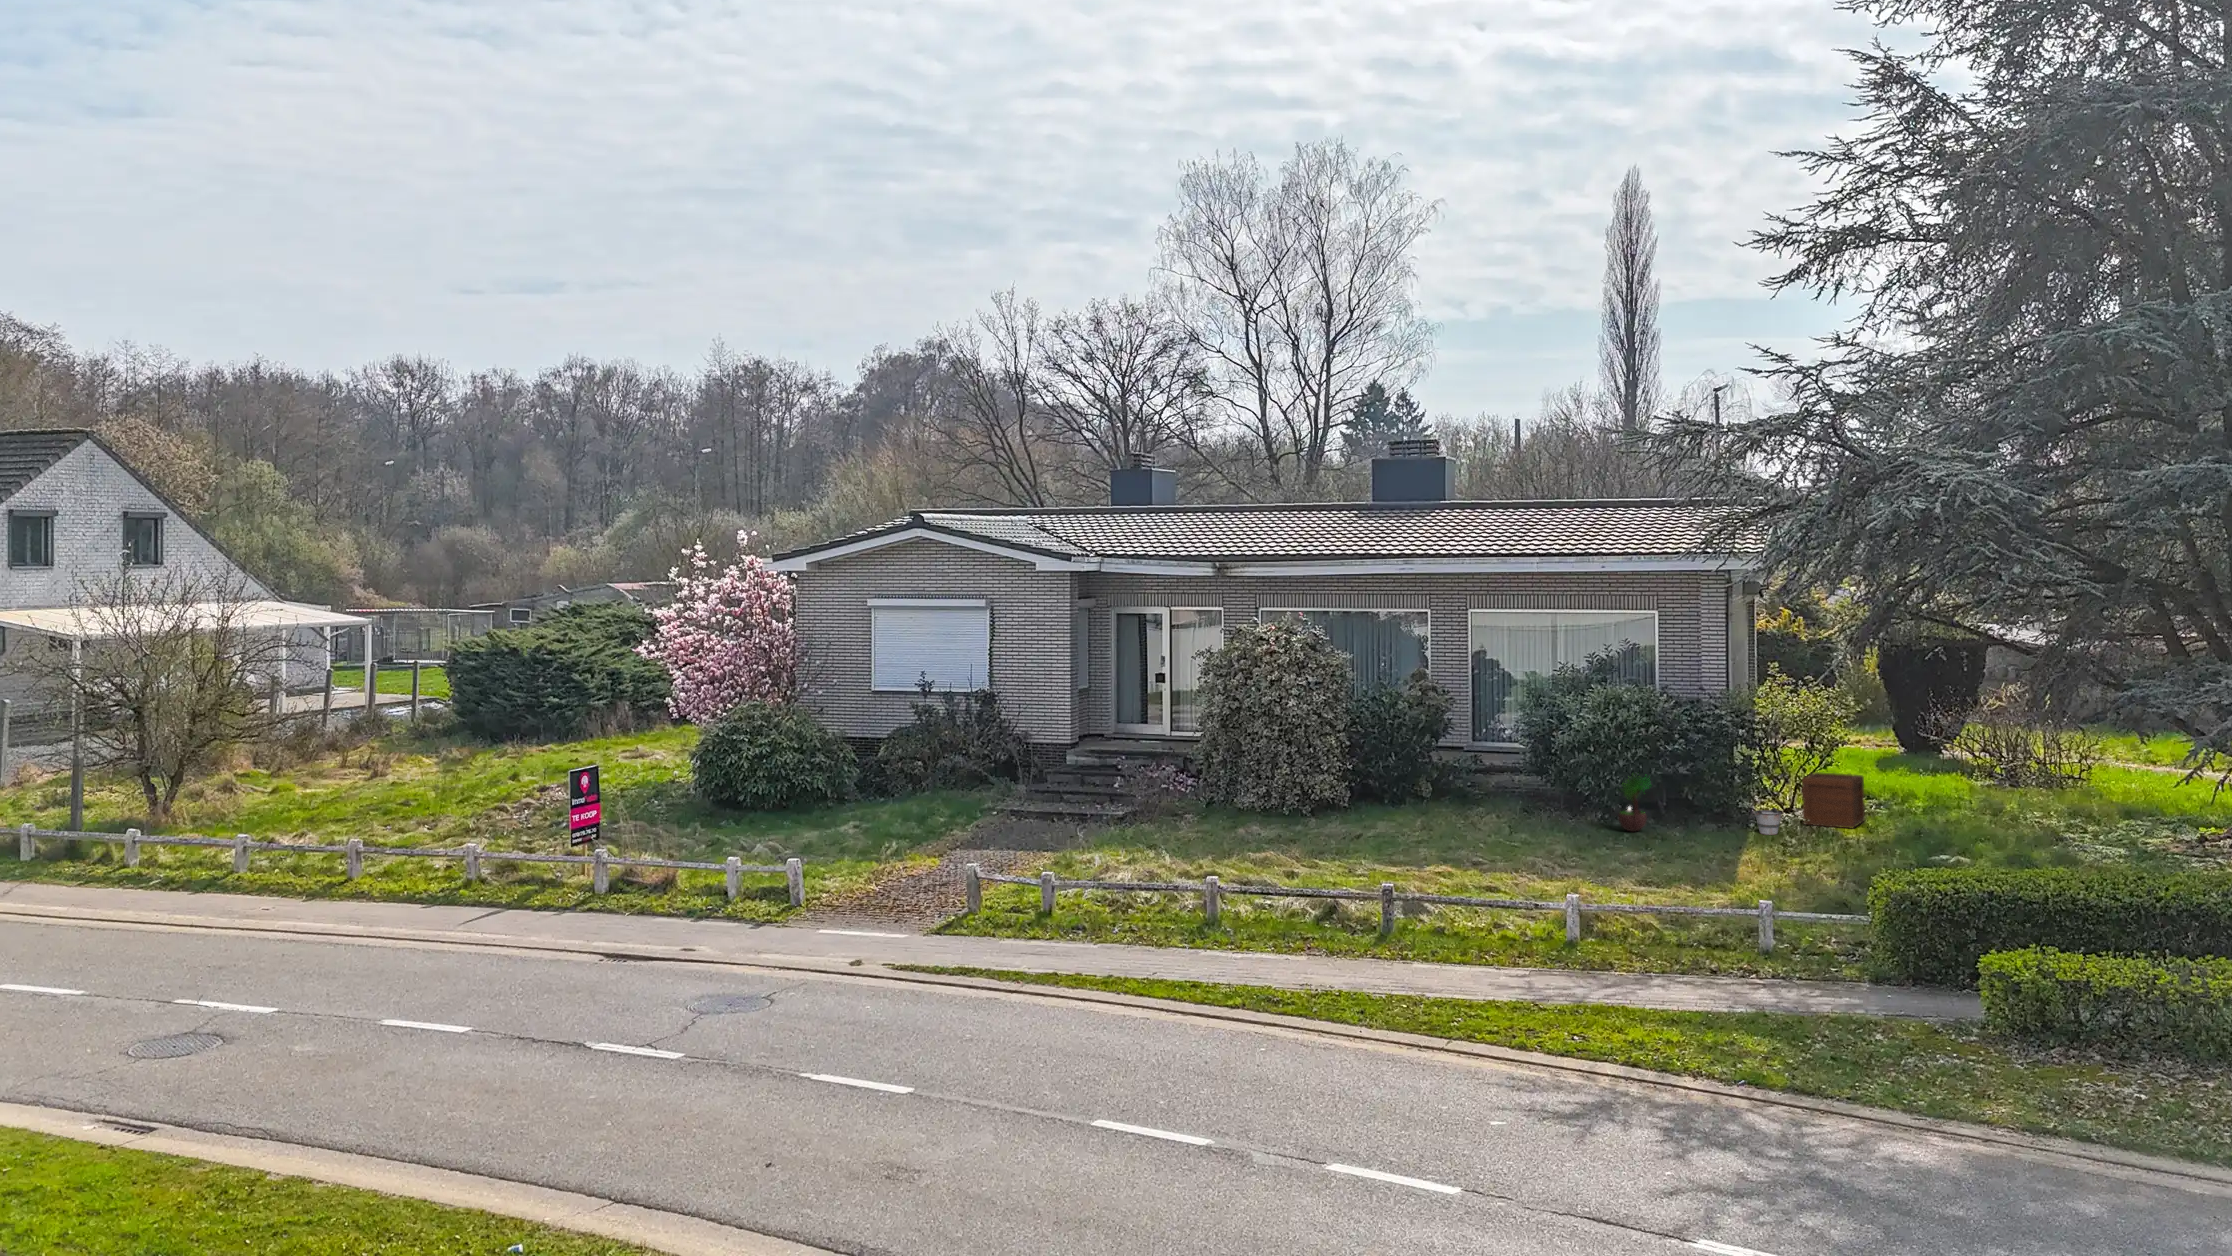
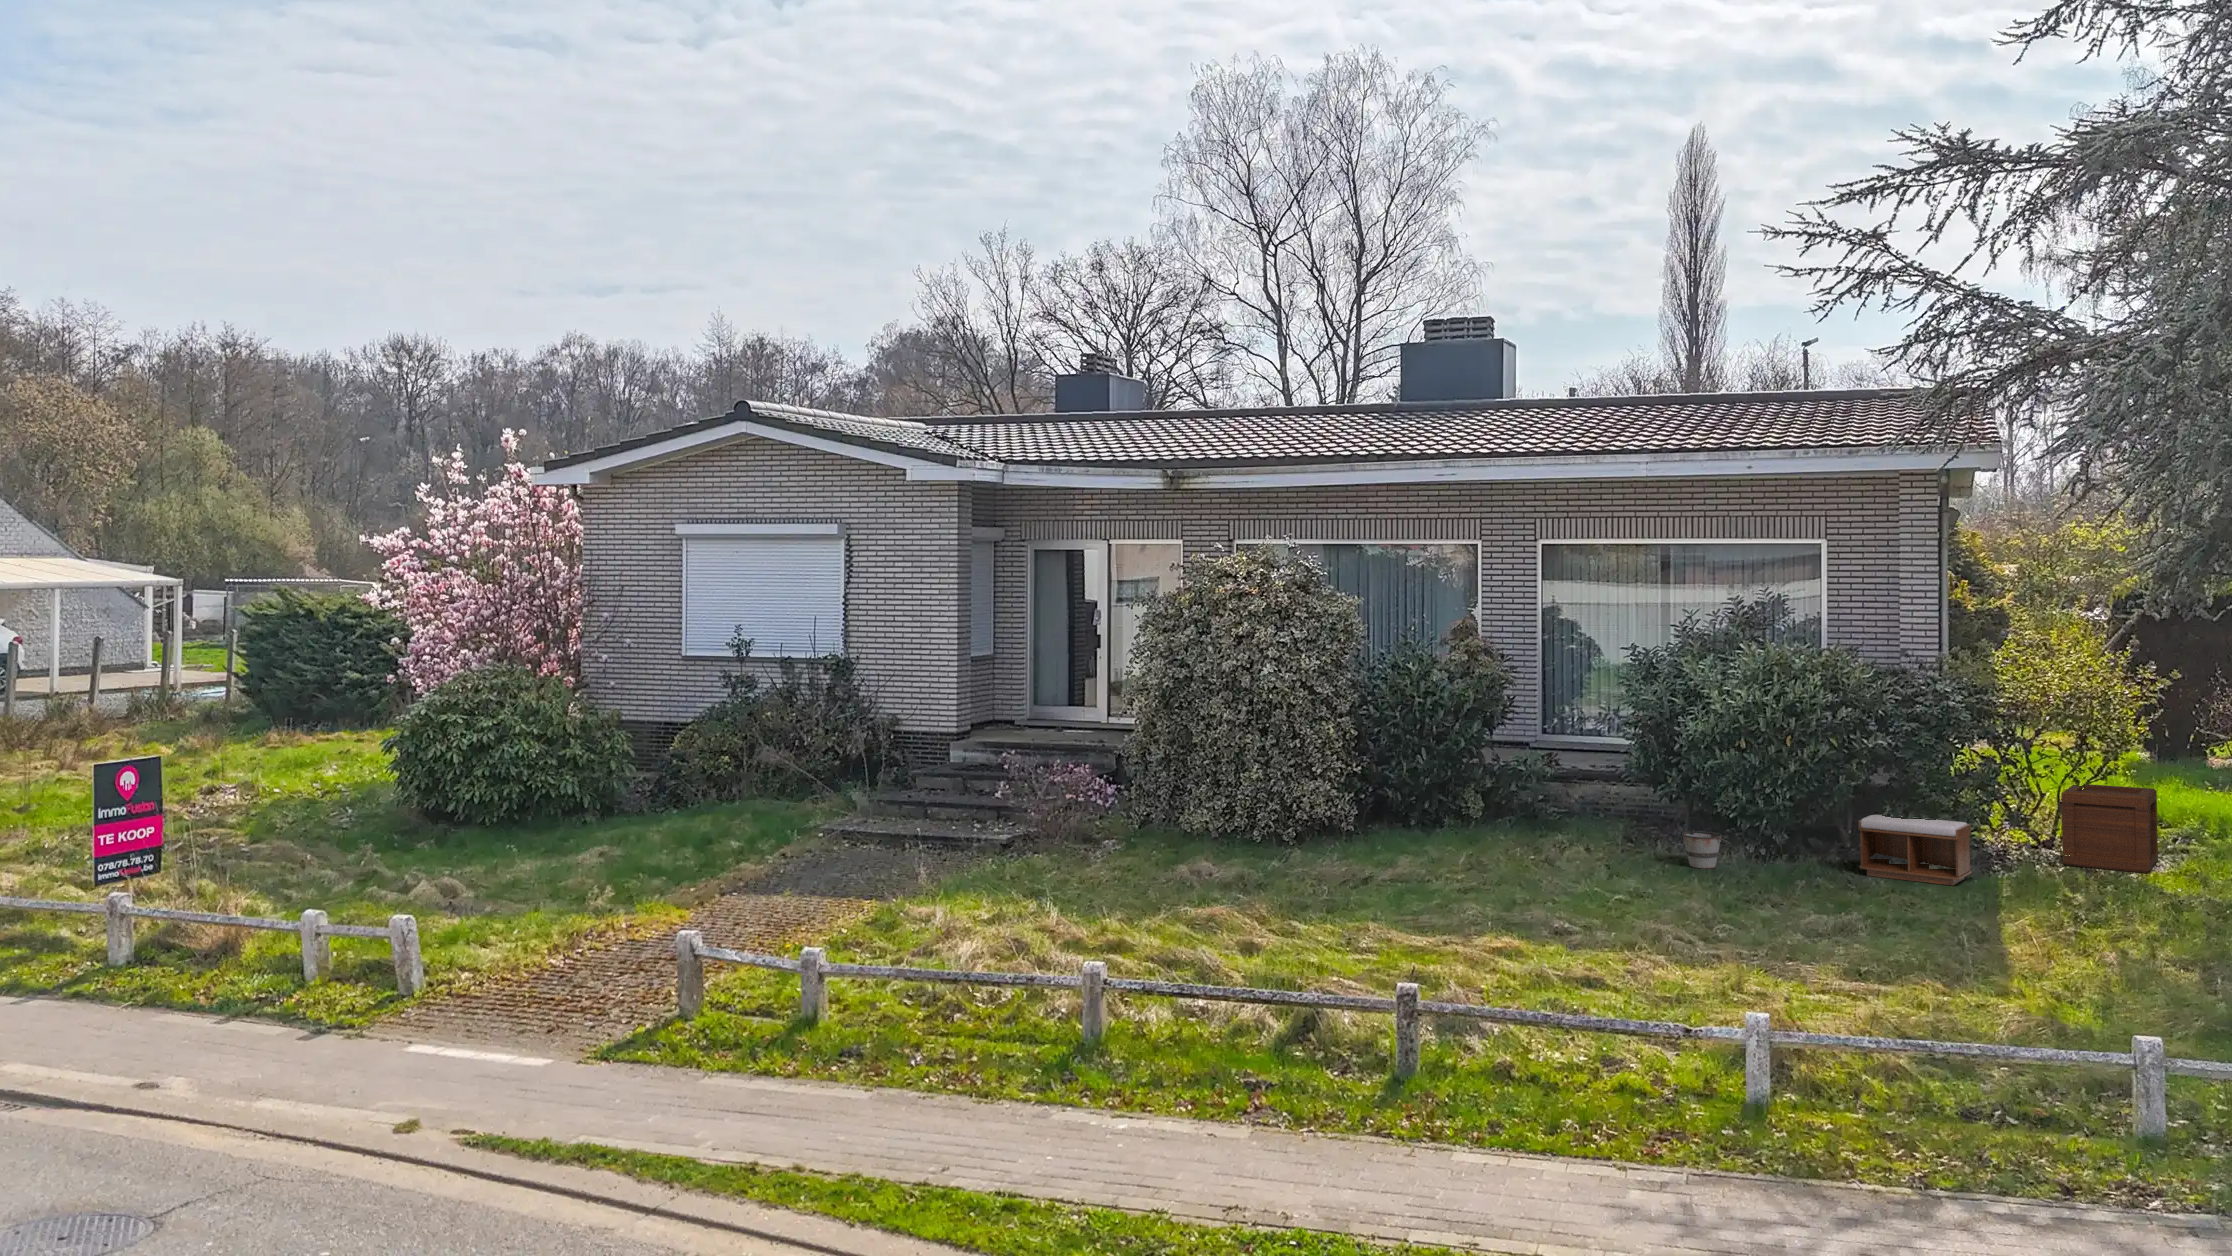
potted tree: present [1618,775,1648,832] -> none [1772,776,1831,874]
bench: none [1671,794,1741,837] -> present [1859,815,1972,885]
bucket: present [1748,808,1782,835] -> present [1682,827,1731,868]

